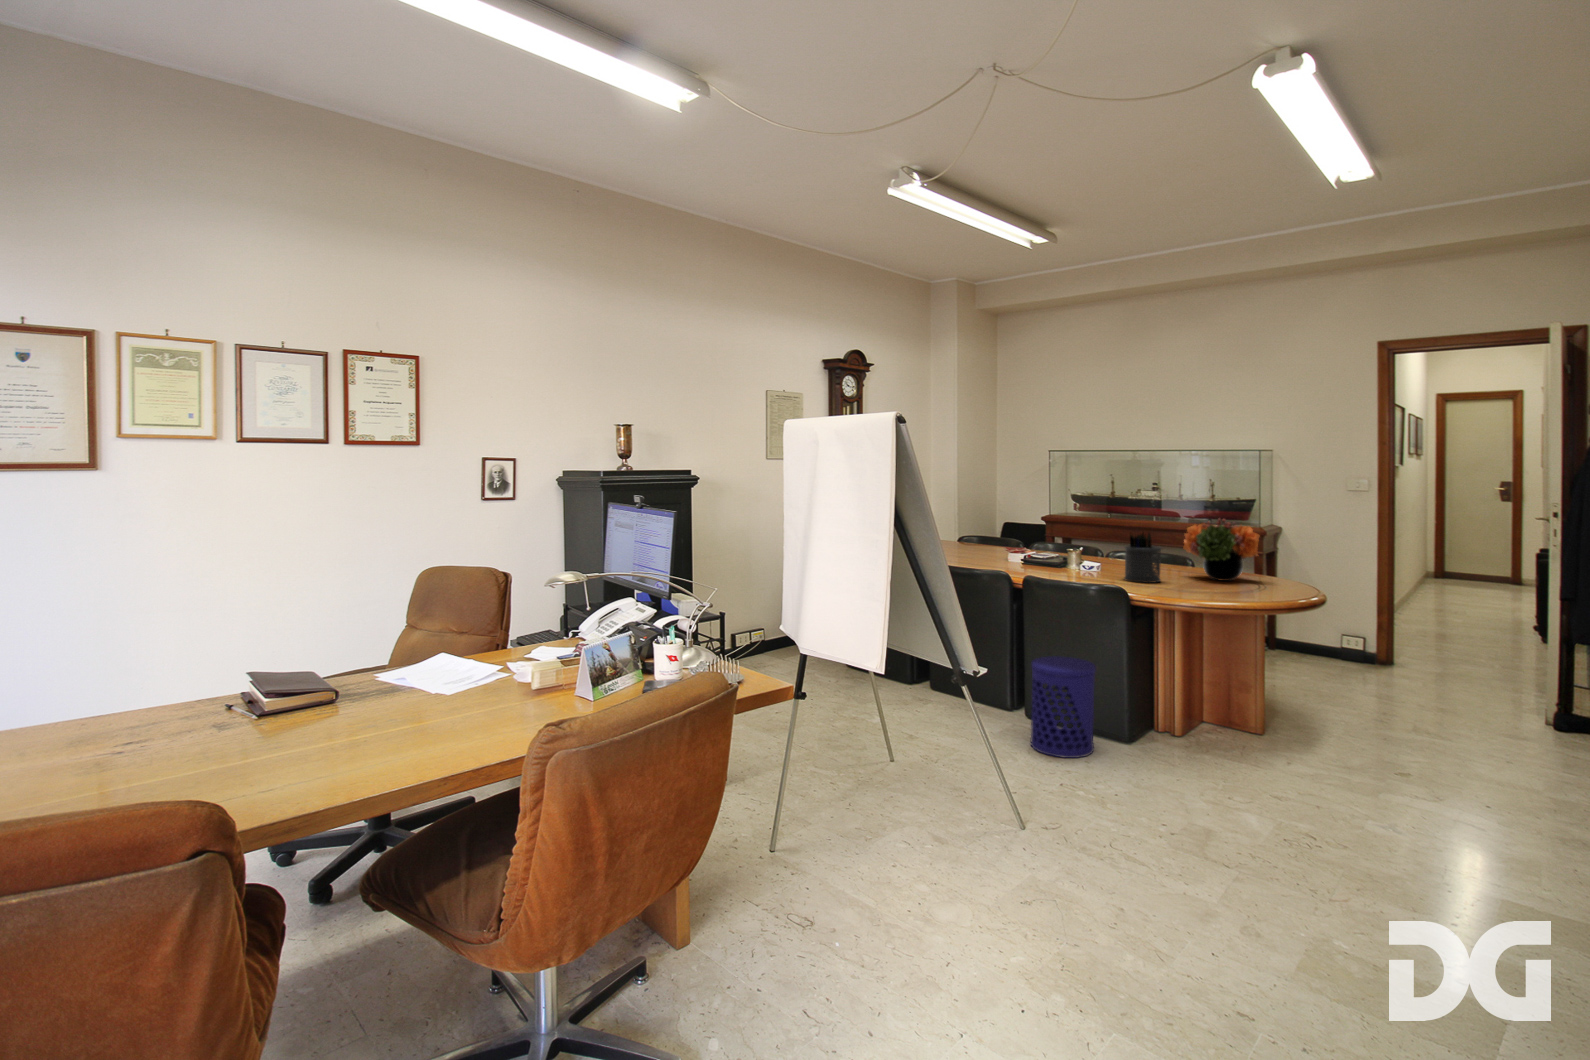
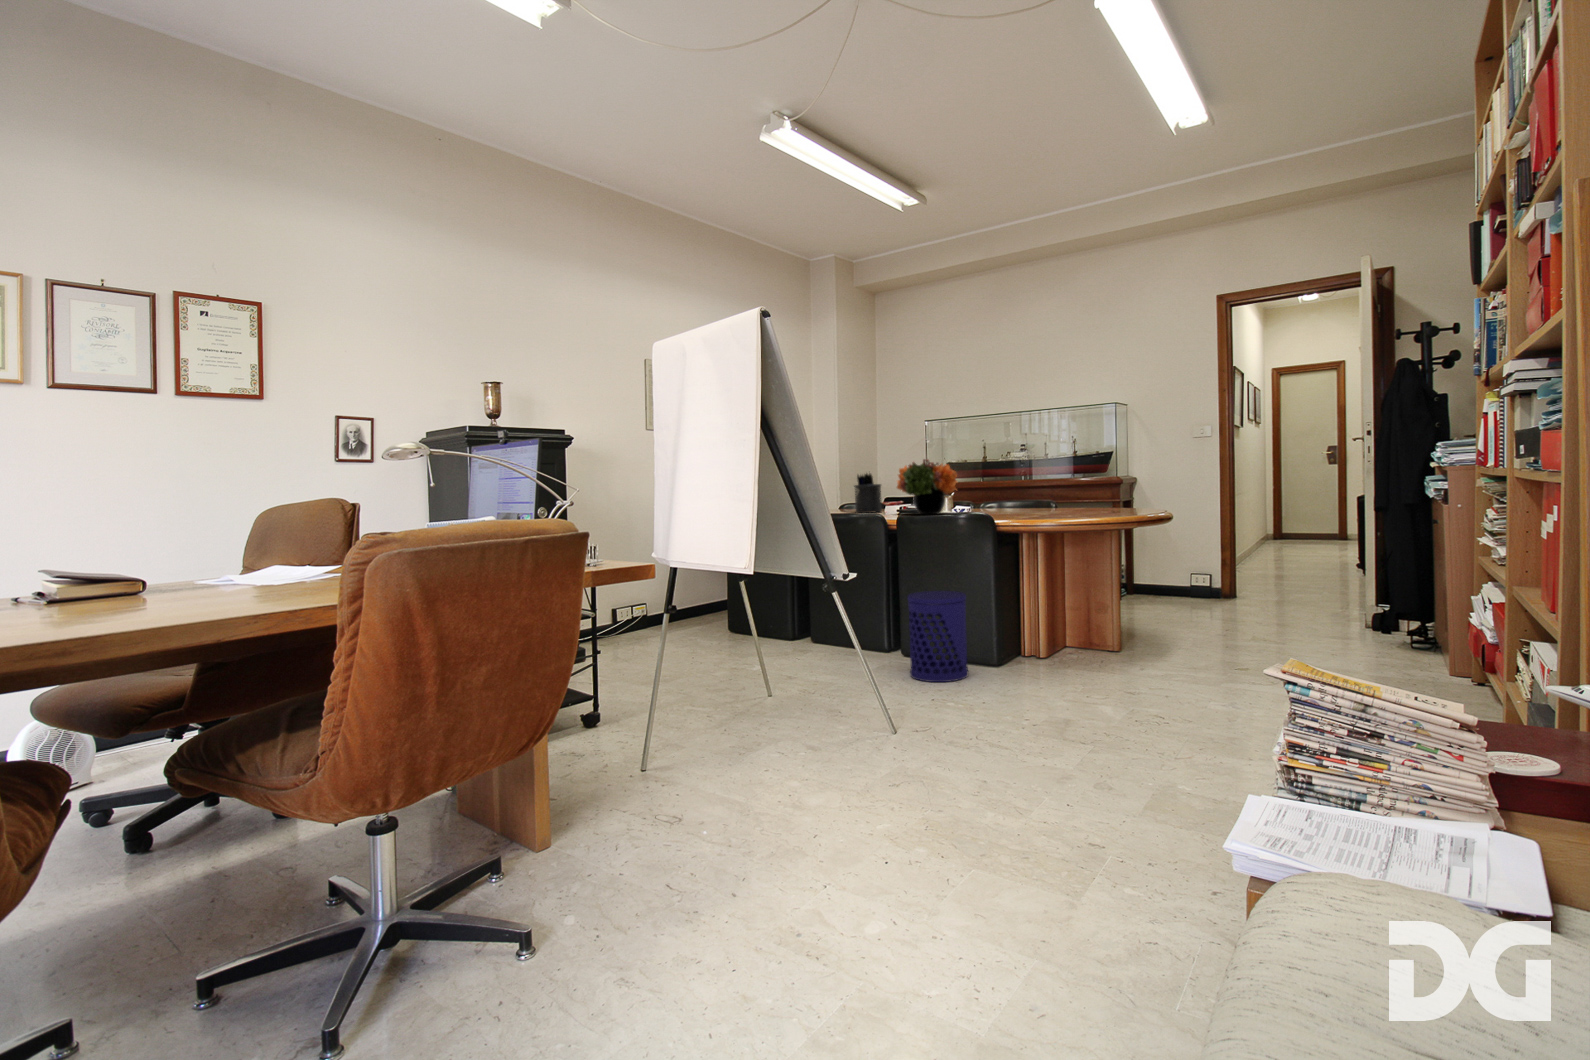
flower arrangement: present [1183,519,1260,581] -> present [897,459,957,514]
pen holder: present [1124,532,1162,583] -> present [854,474,882,513]

